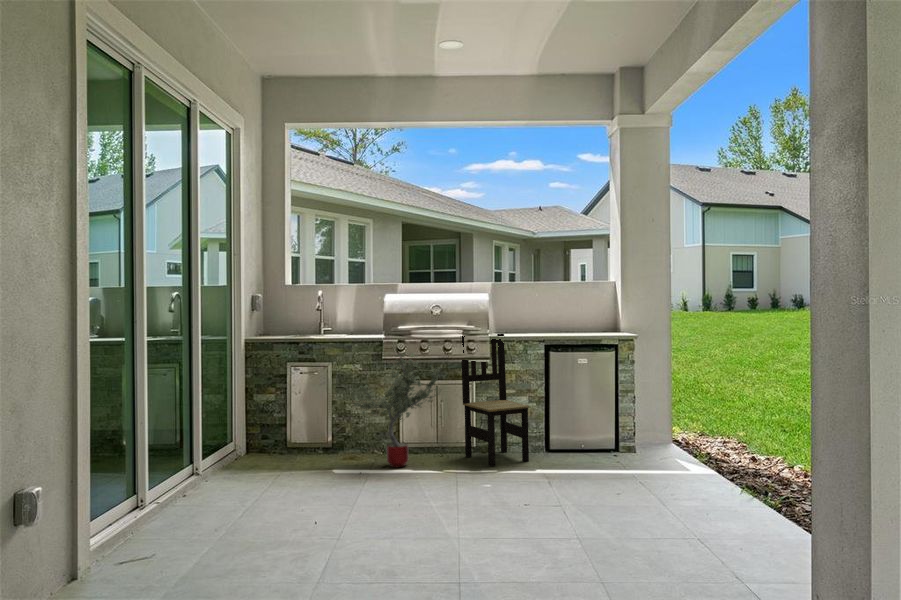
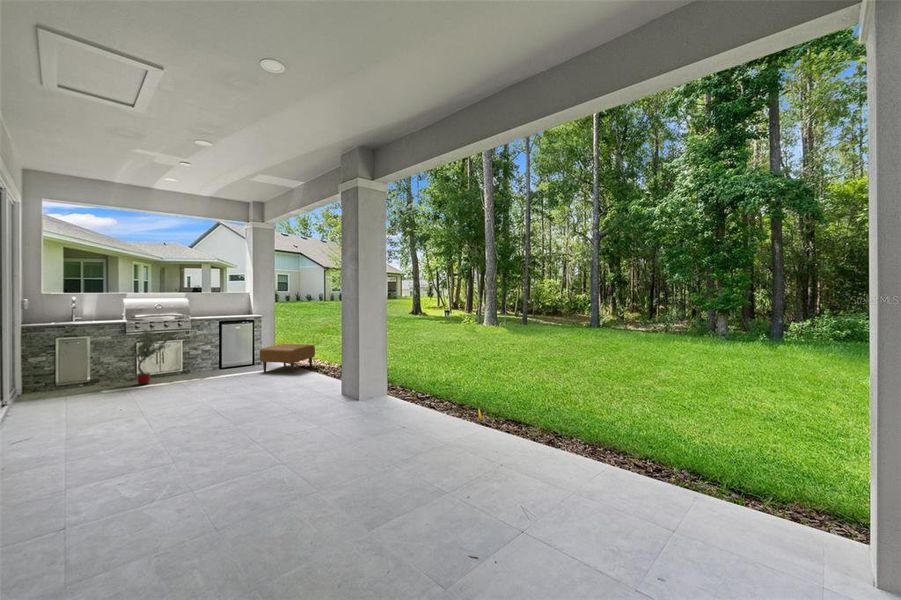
dining chair: present [461,334,529,466] -> none [176,317,215,377]
ottoman: none [615,410,762,497] -> present [260,344,315,373]

